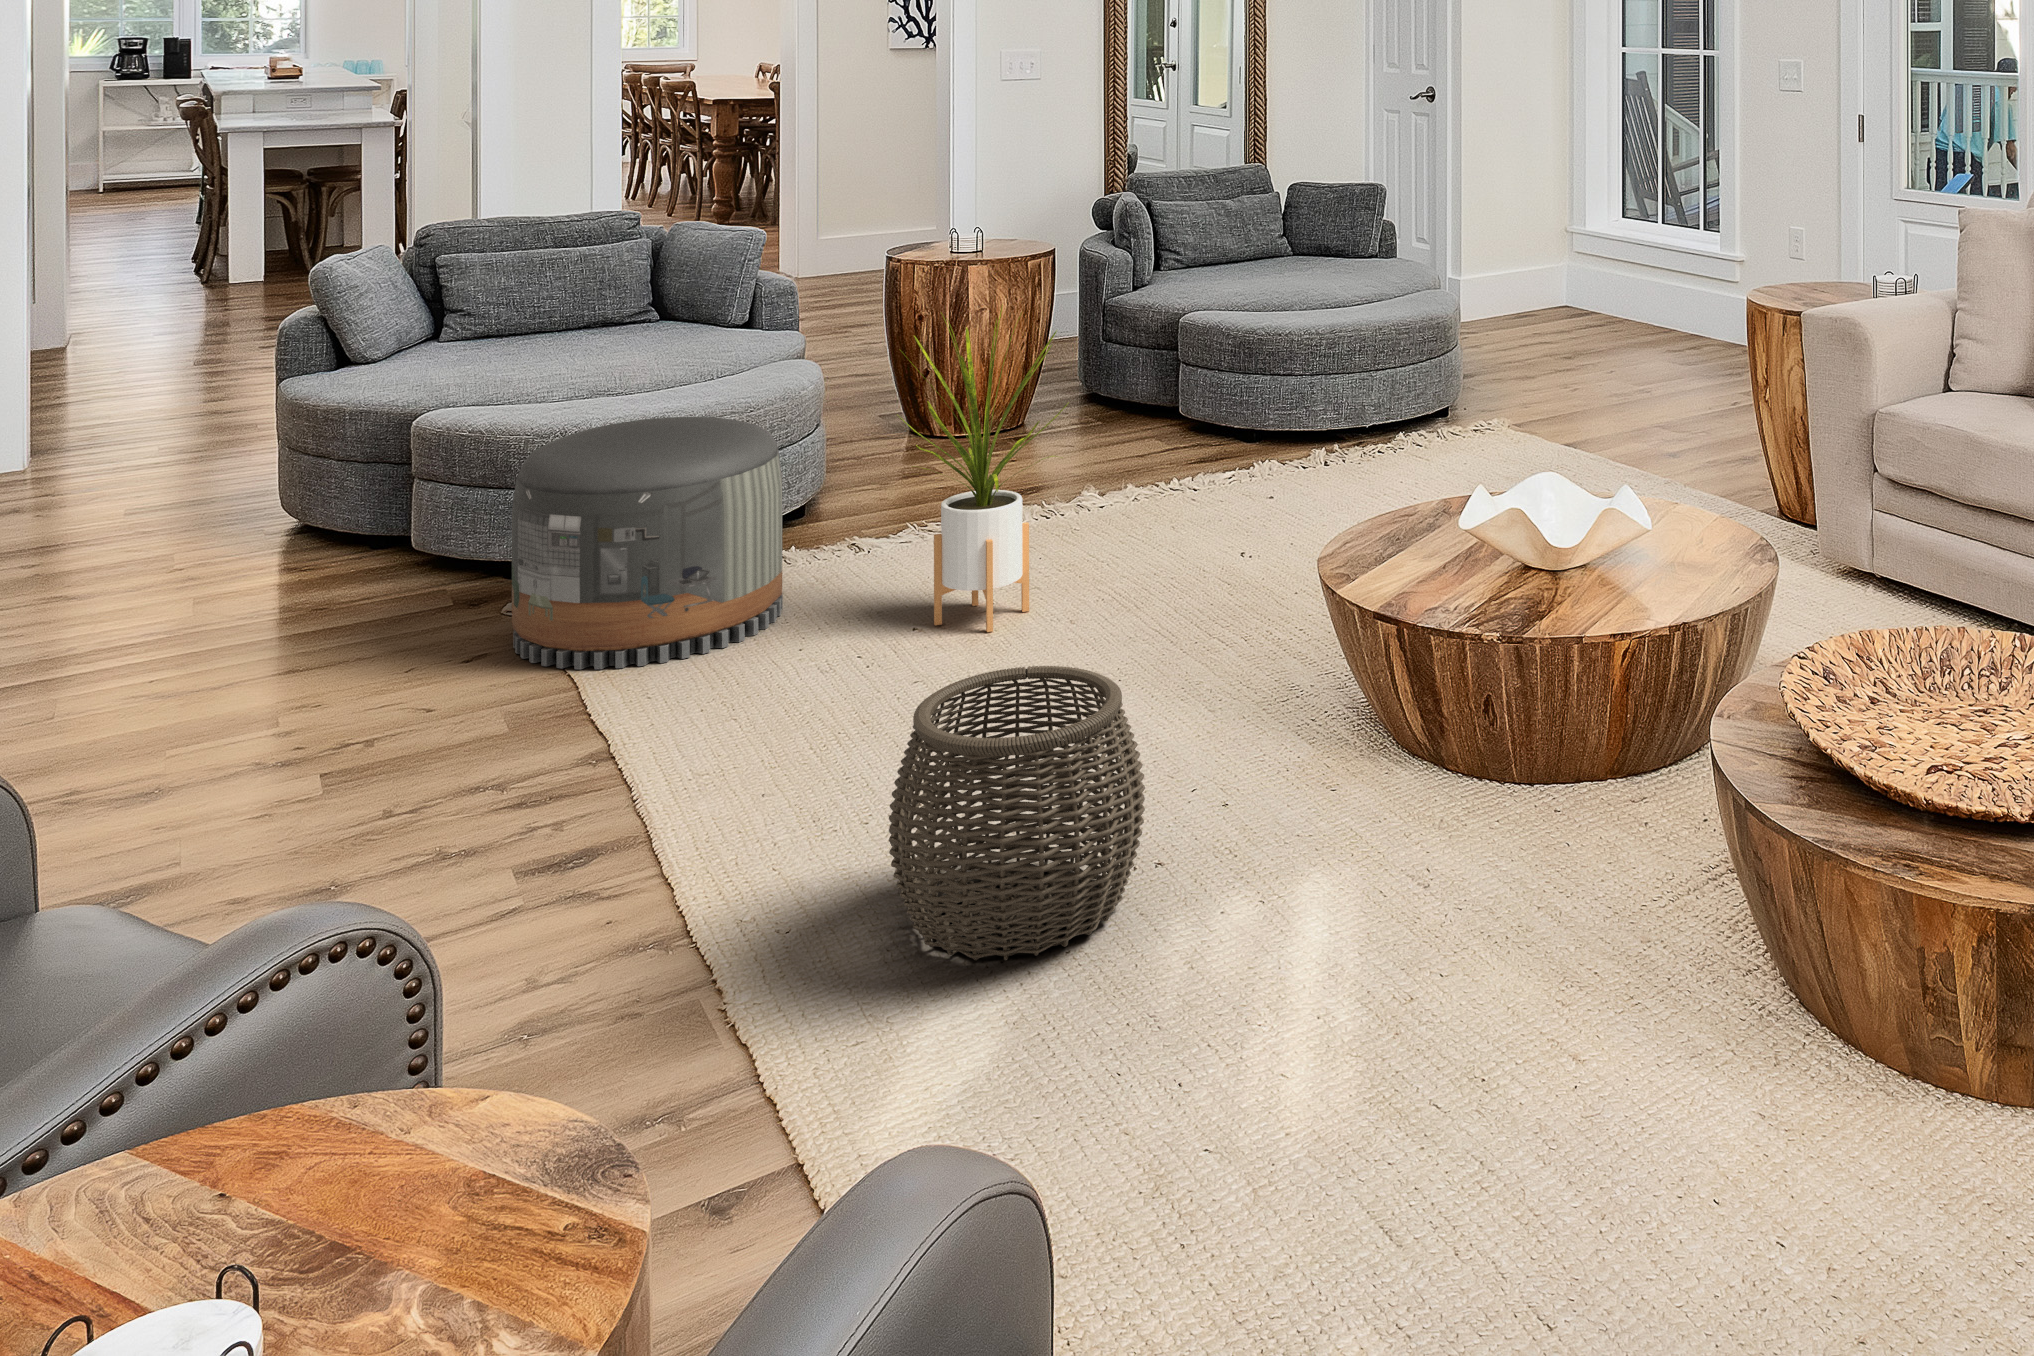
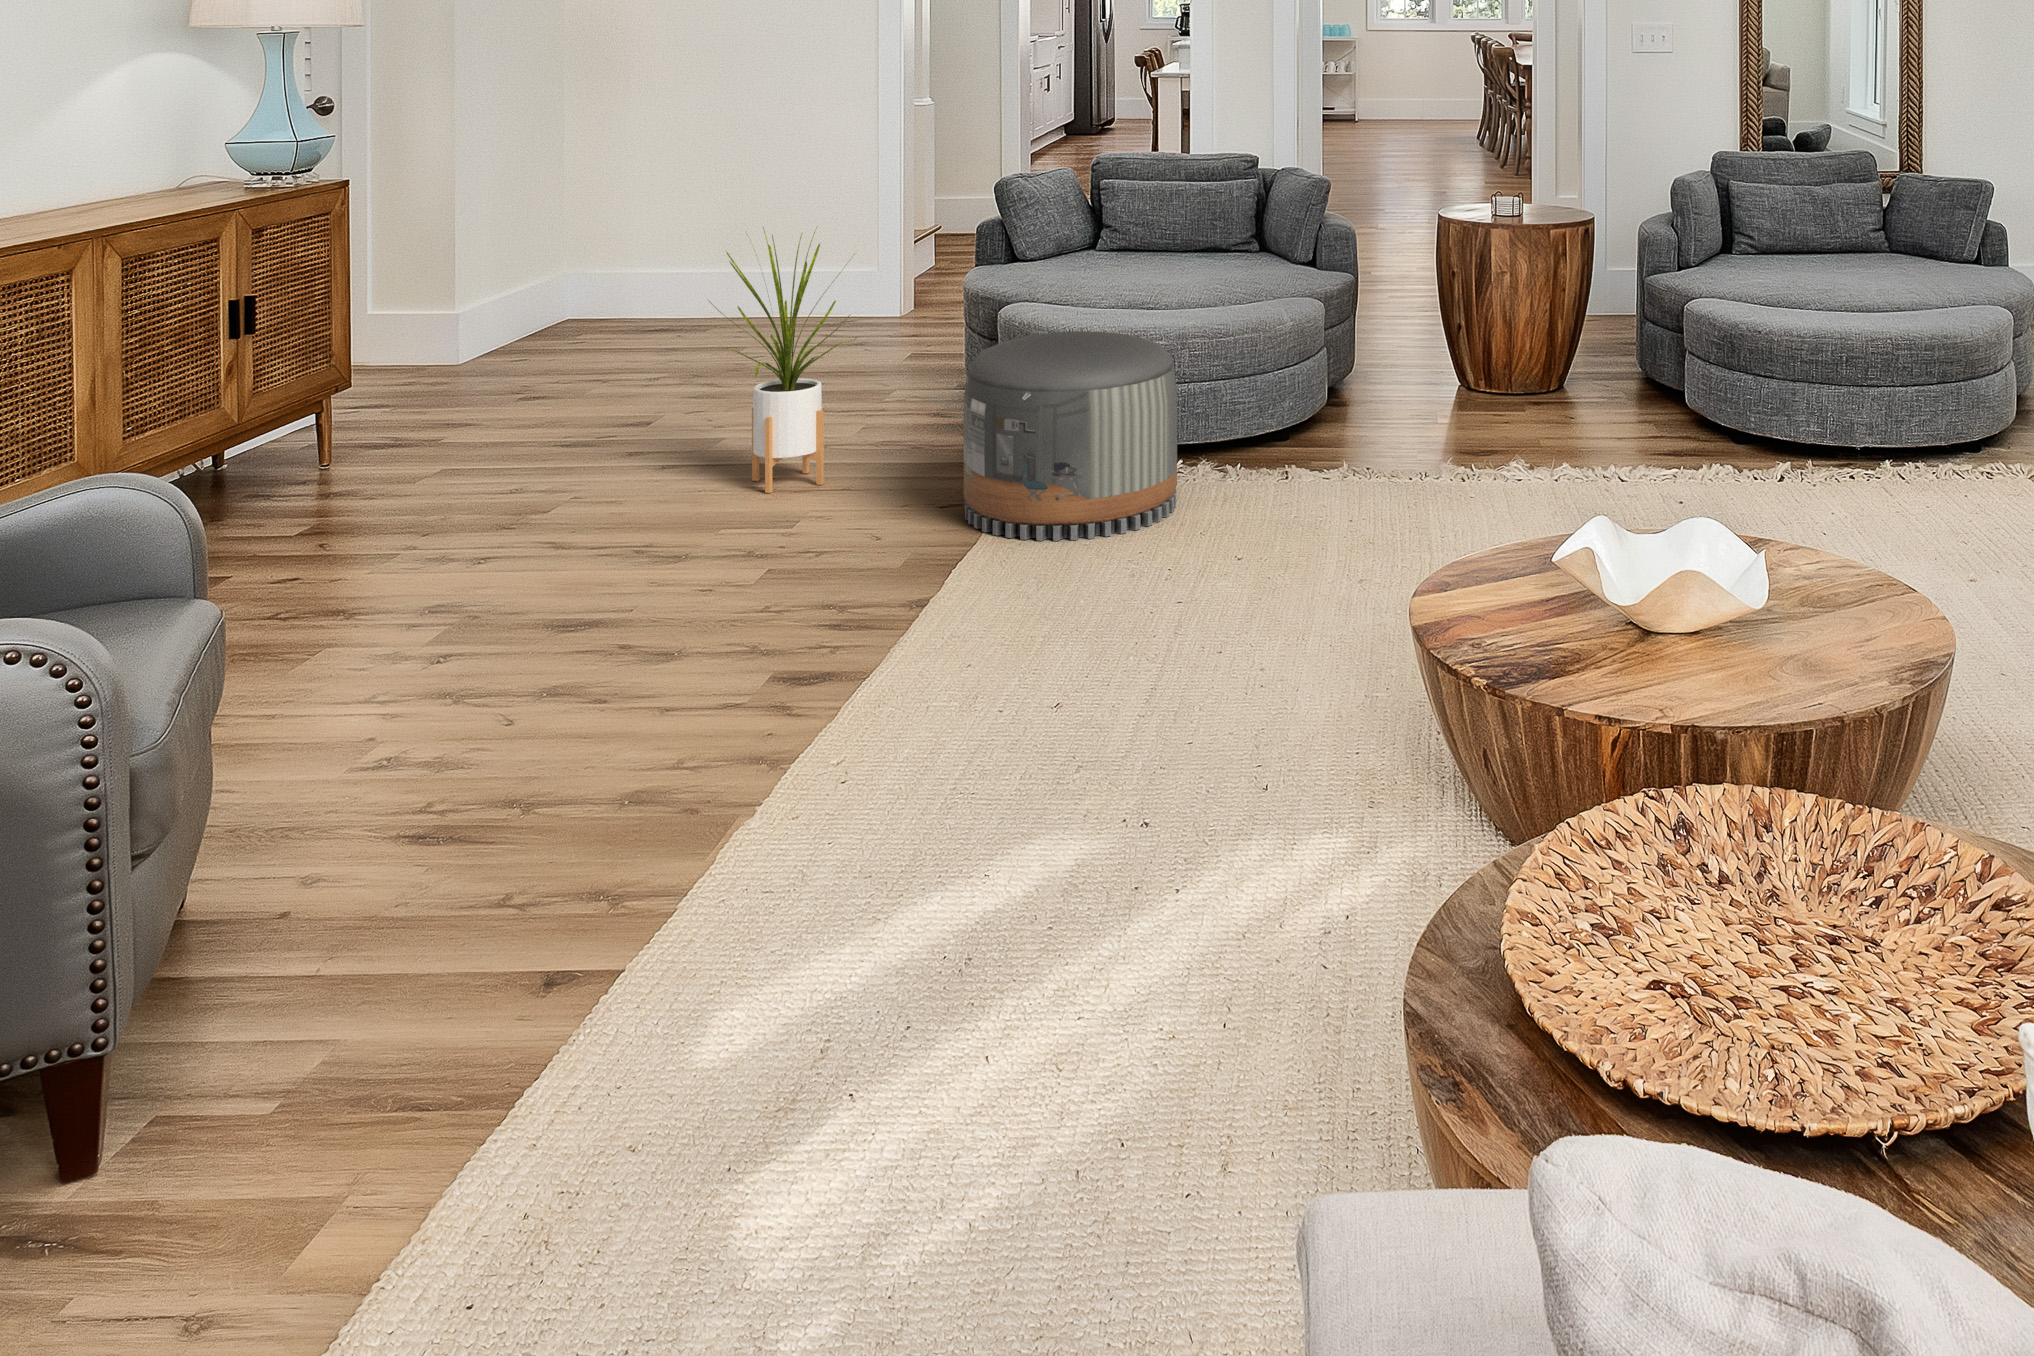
house plant: present [899,305,1068,632] -> present [709,227,857,493]
woven basket: present [889,666,1145,960] -> none [856,596,1099,870]

